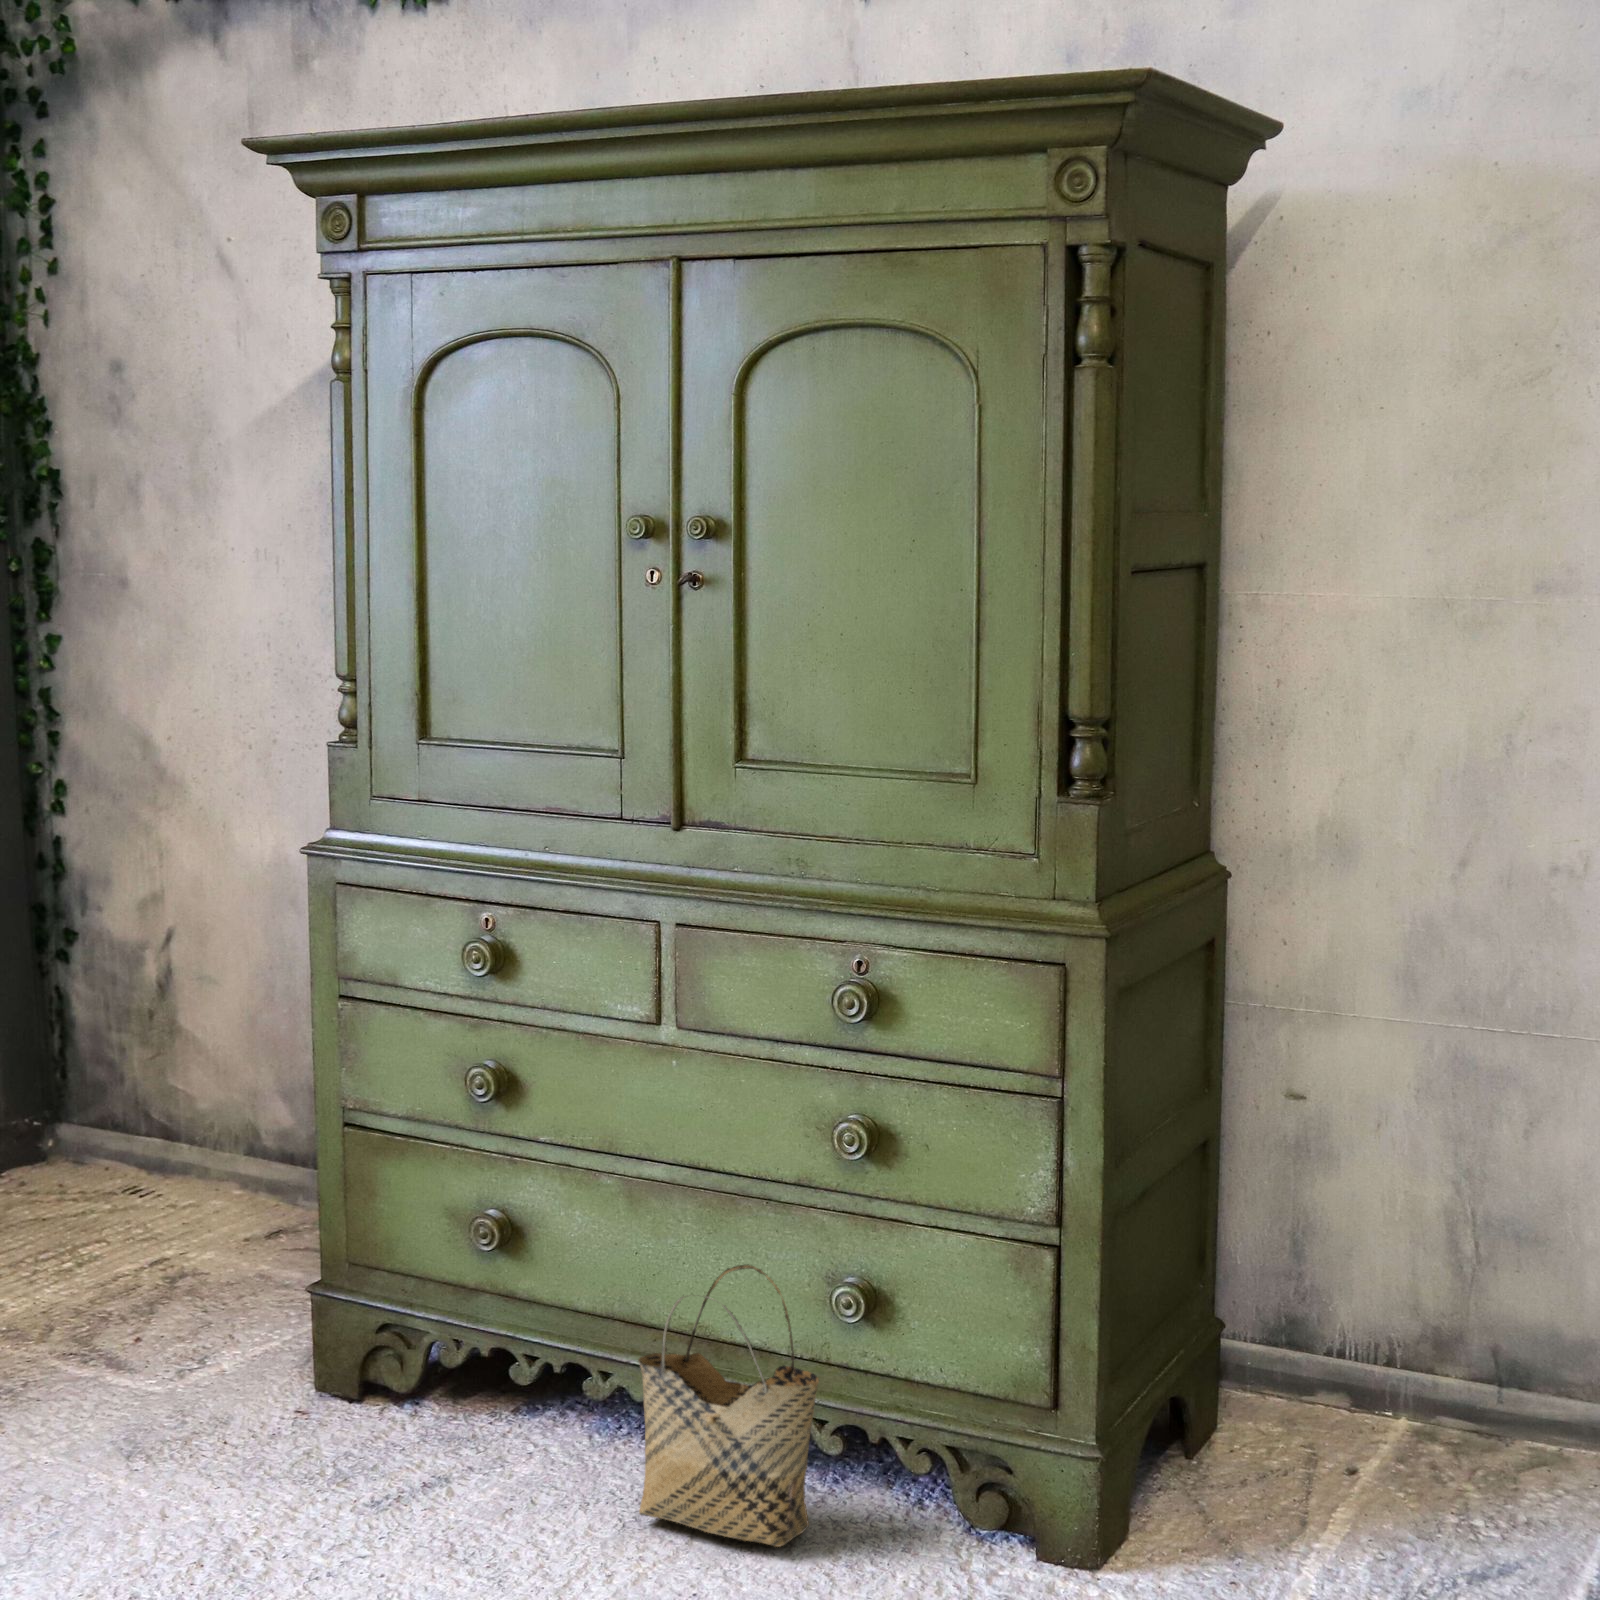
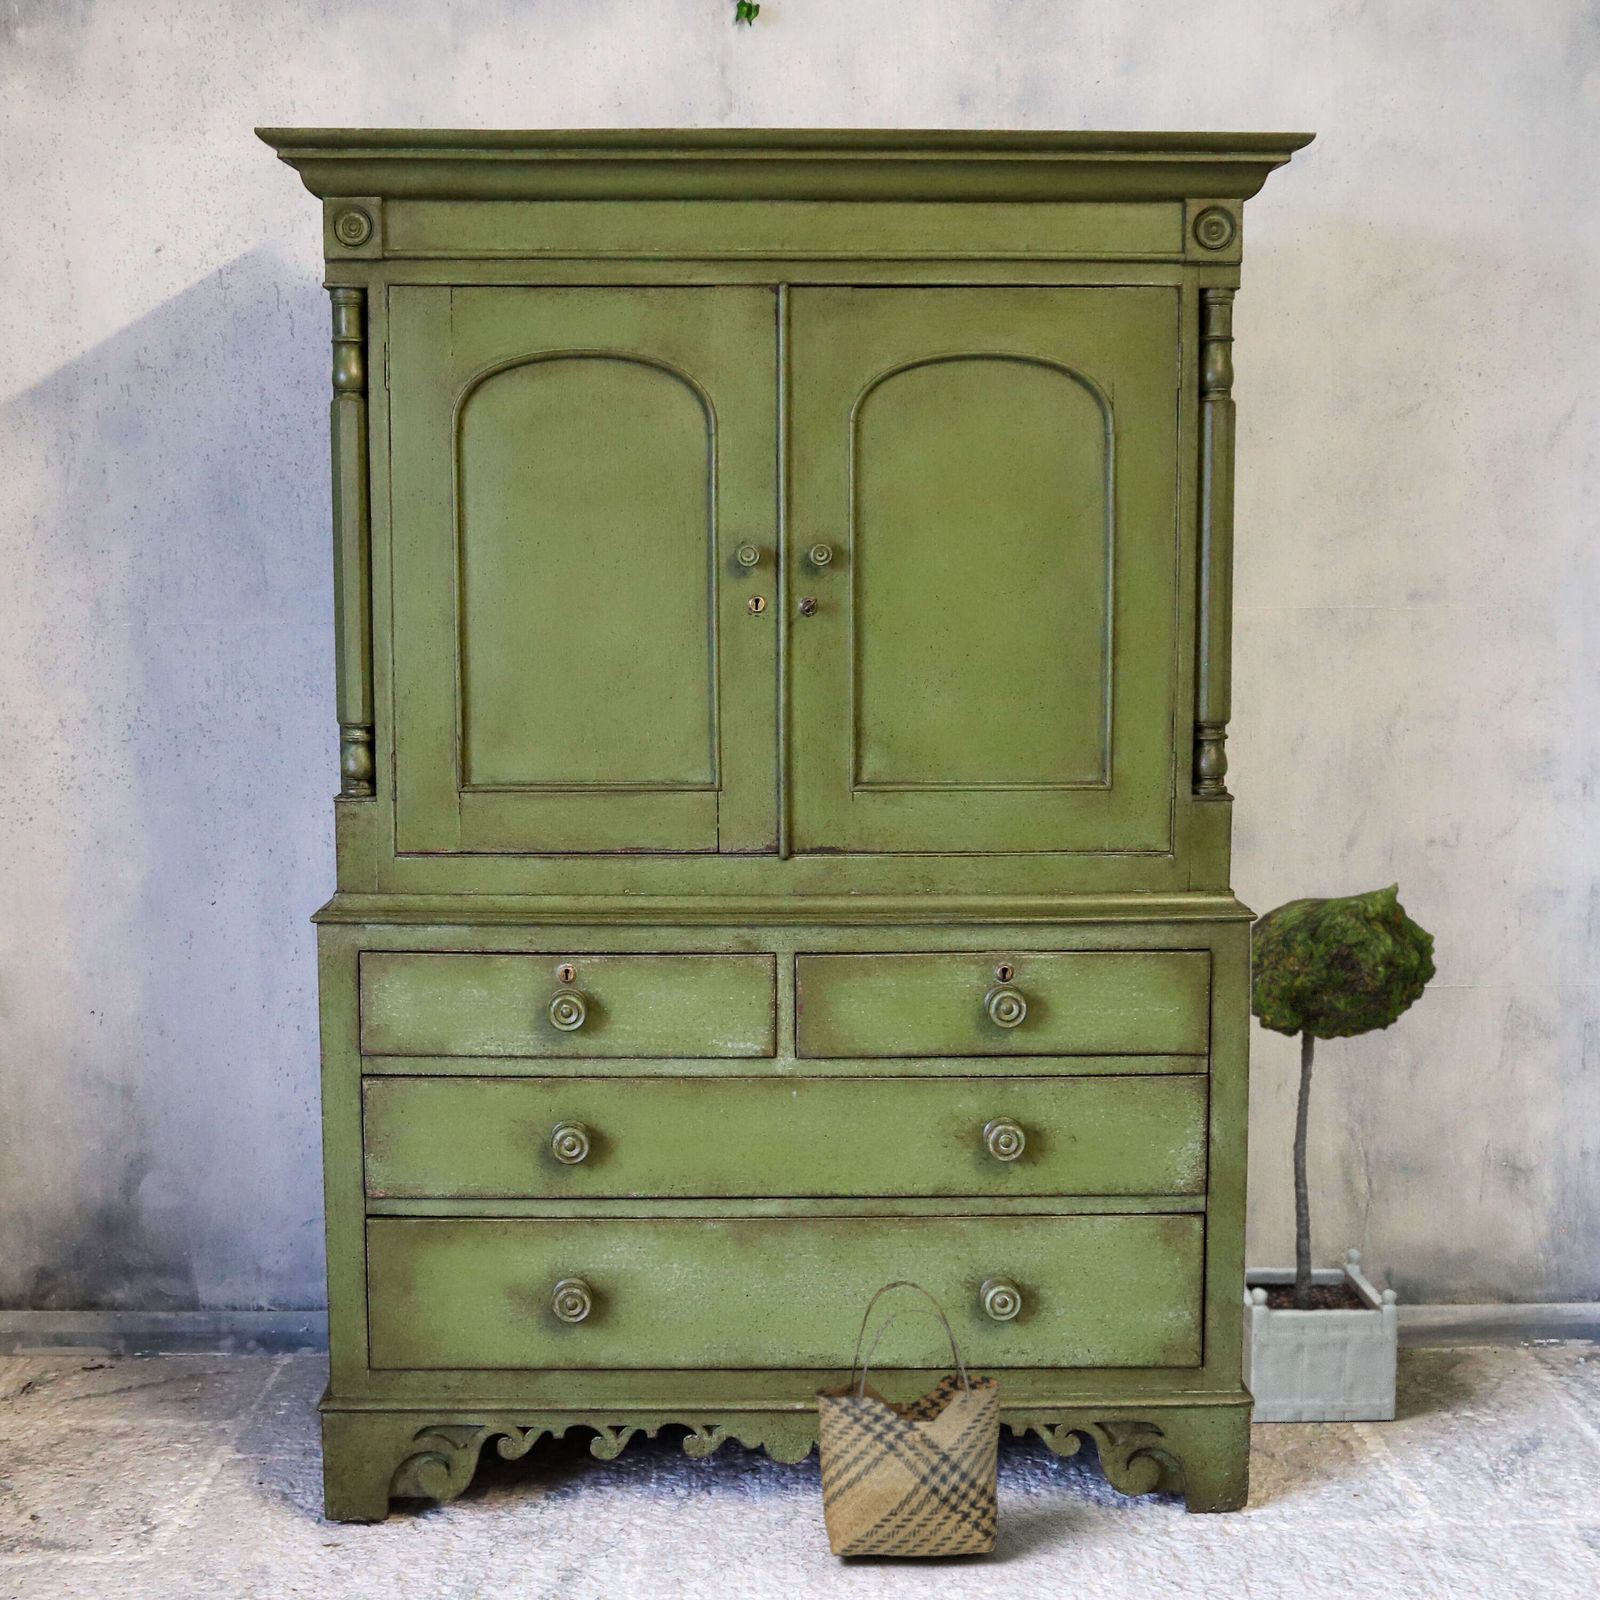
potted tree: none [1207,908,1471,1515] -> present [1243,882,1436,1422]

